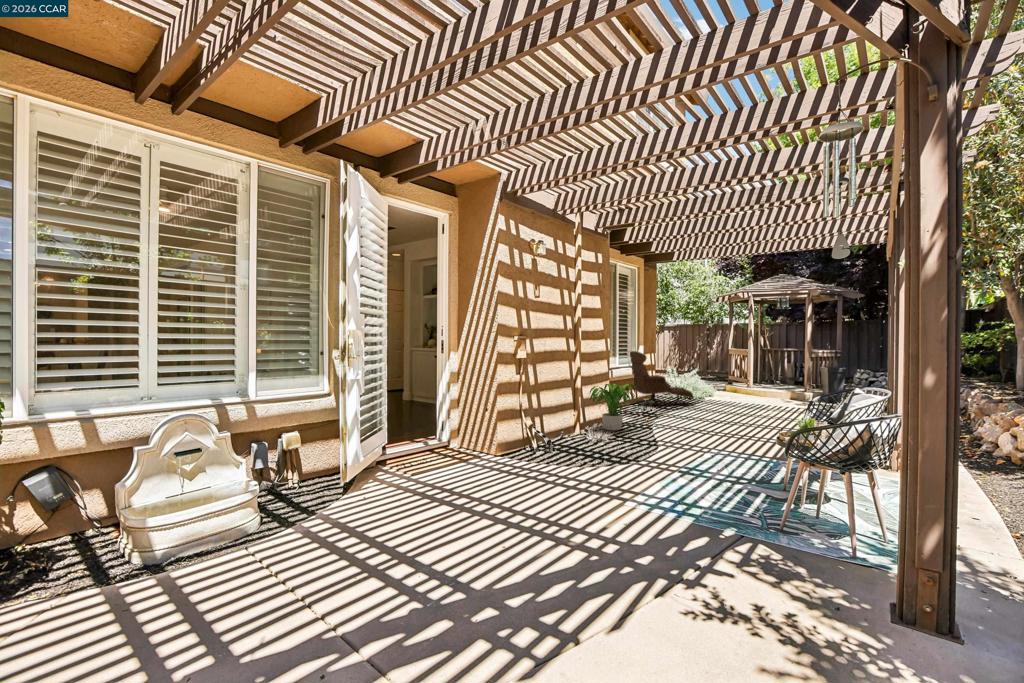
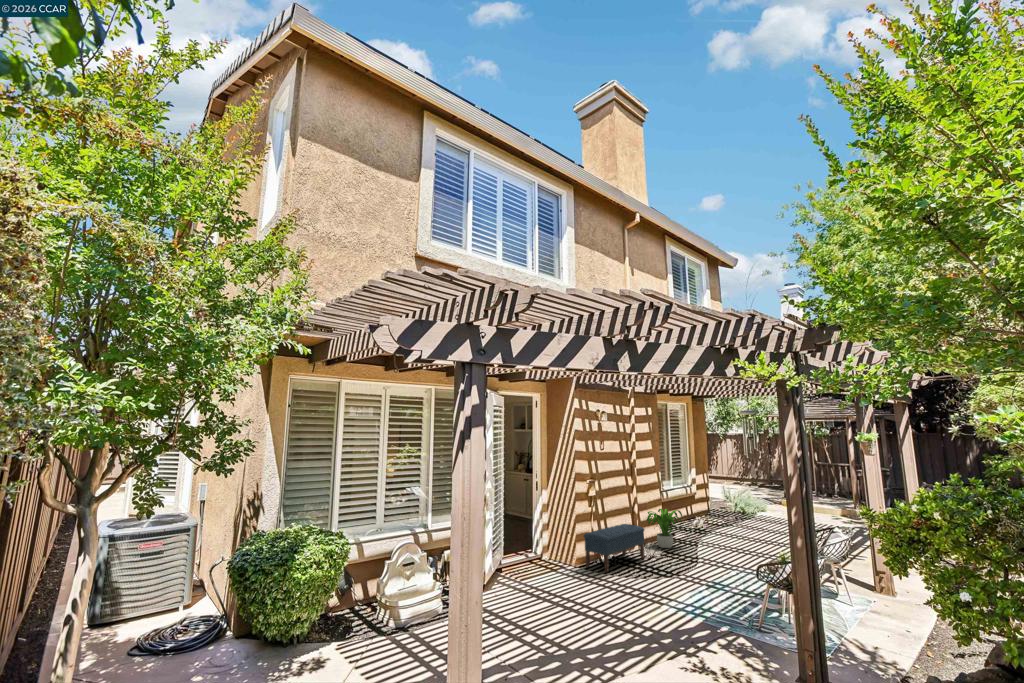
lounge chair: present [630,351,693,408] -> none [682,475,740,525]
bench: none [508,399,590,460] -> present [584,524,644,573]

